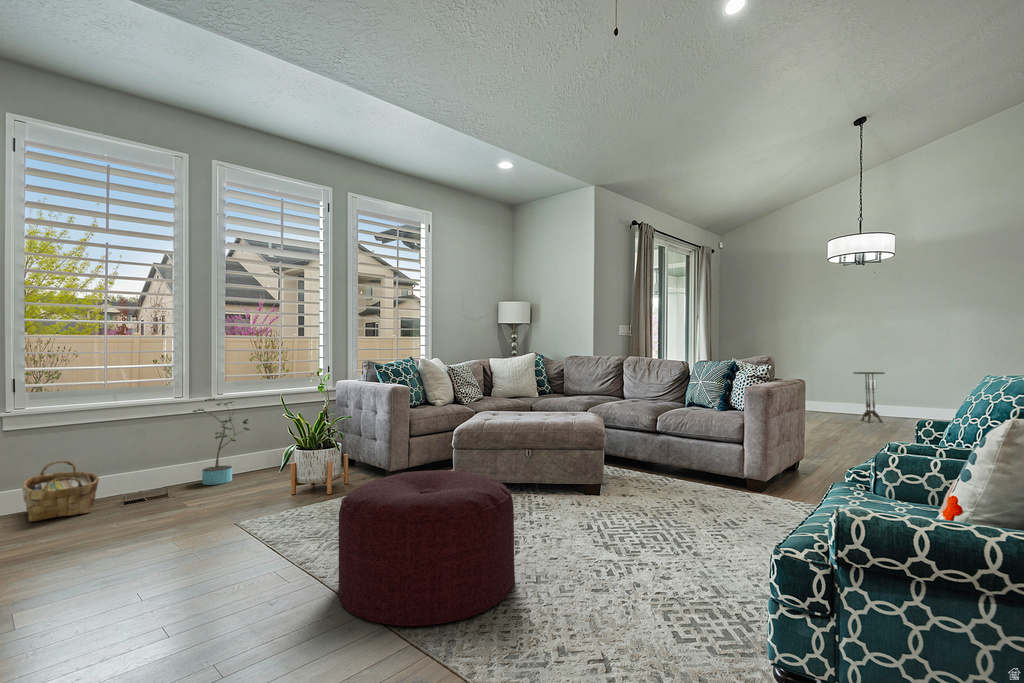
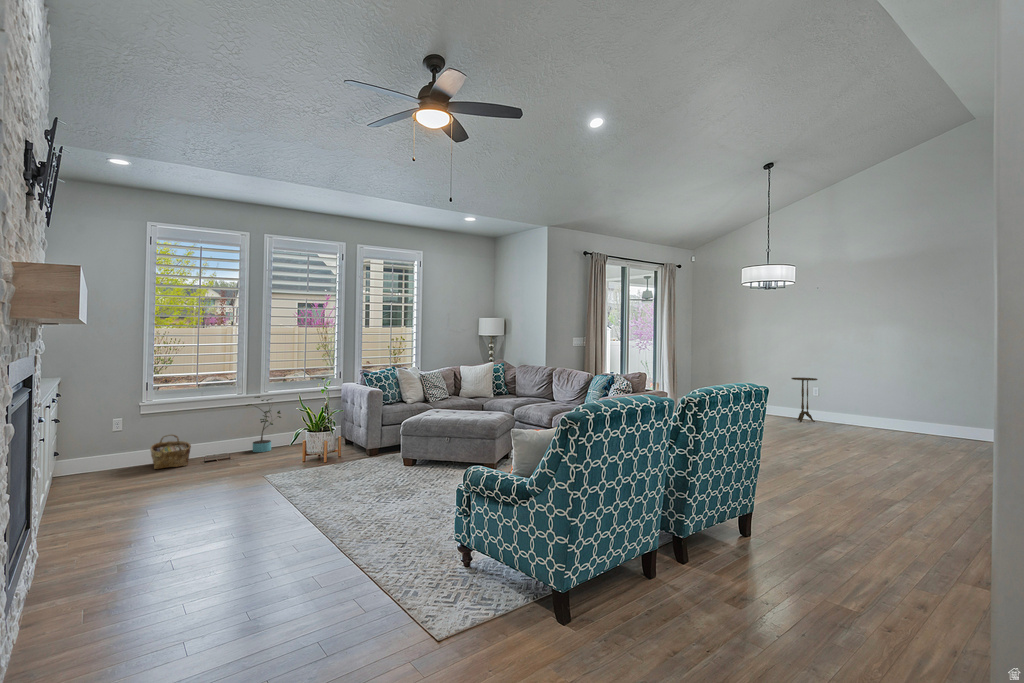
ottoman: present [338,470,515,626] -> none [295,451,393,528]

